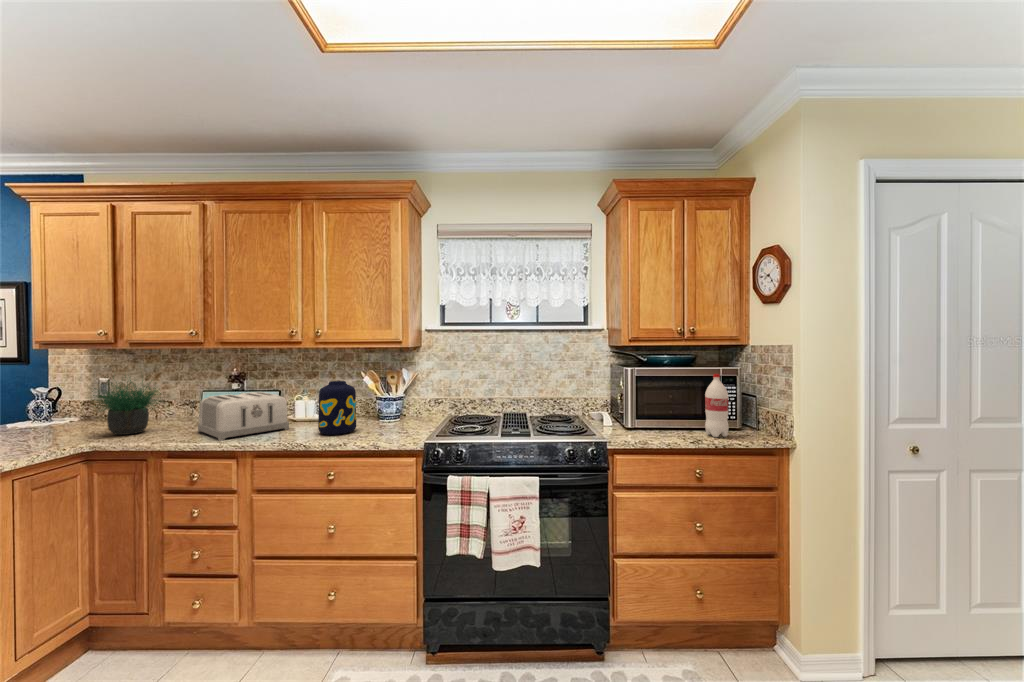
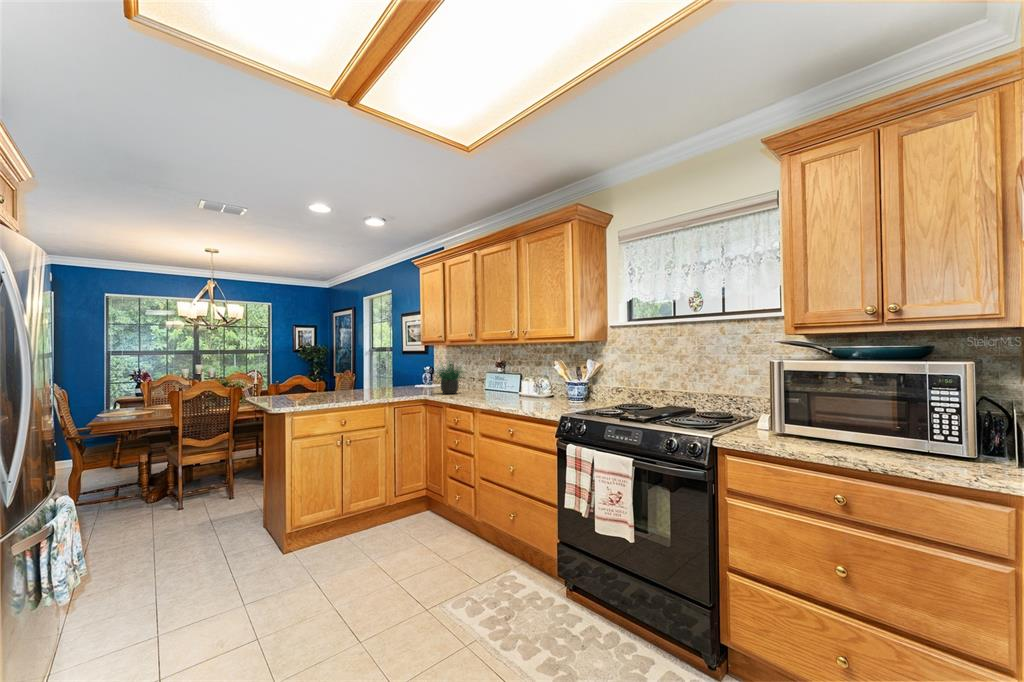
bottle: present [705,374,729,437] -> none [875,368,917,462]
vase: present [318,381,356,435] -> none [517,366,542,405]
toaster: present [198,392,289,441] -> none [470,374,512,400]

